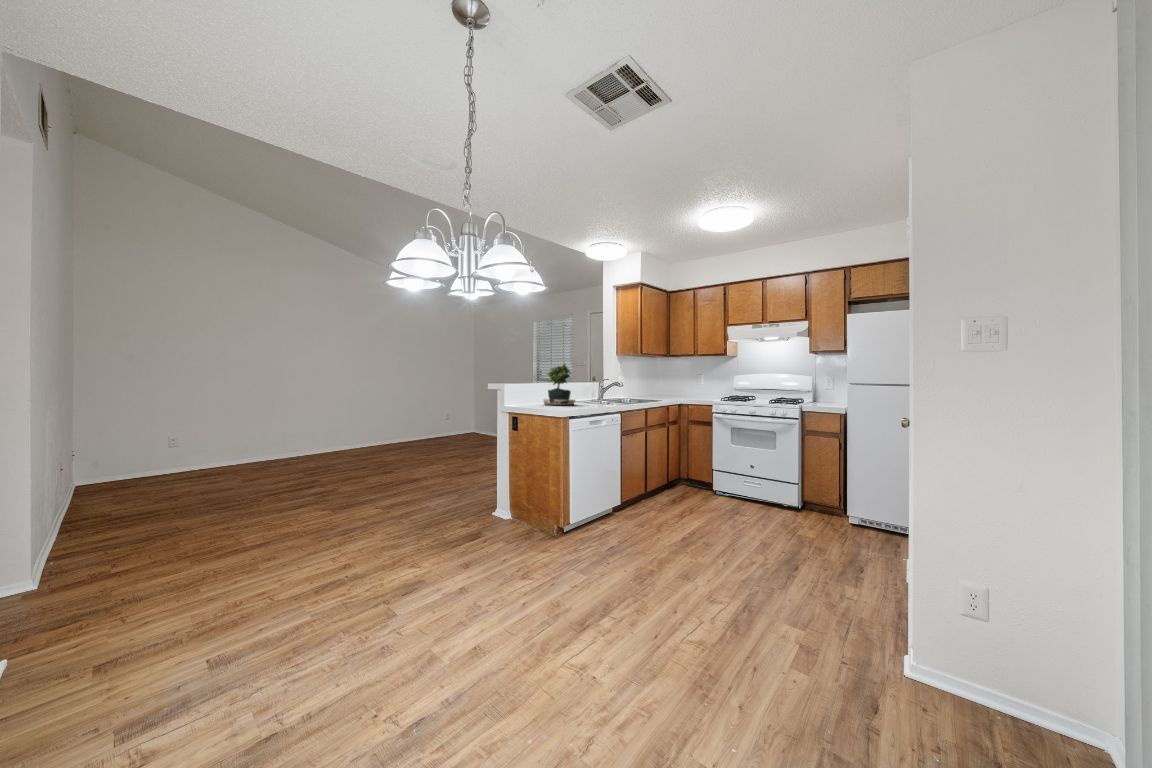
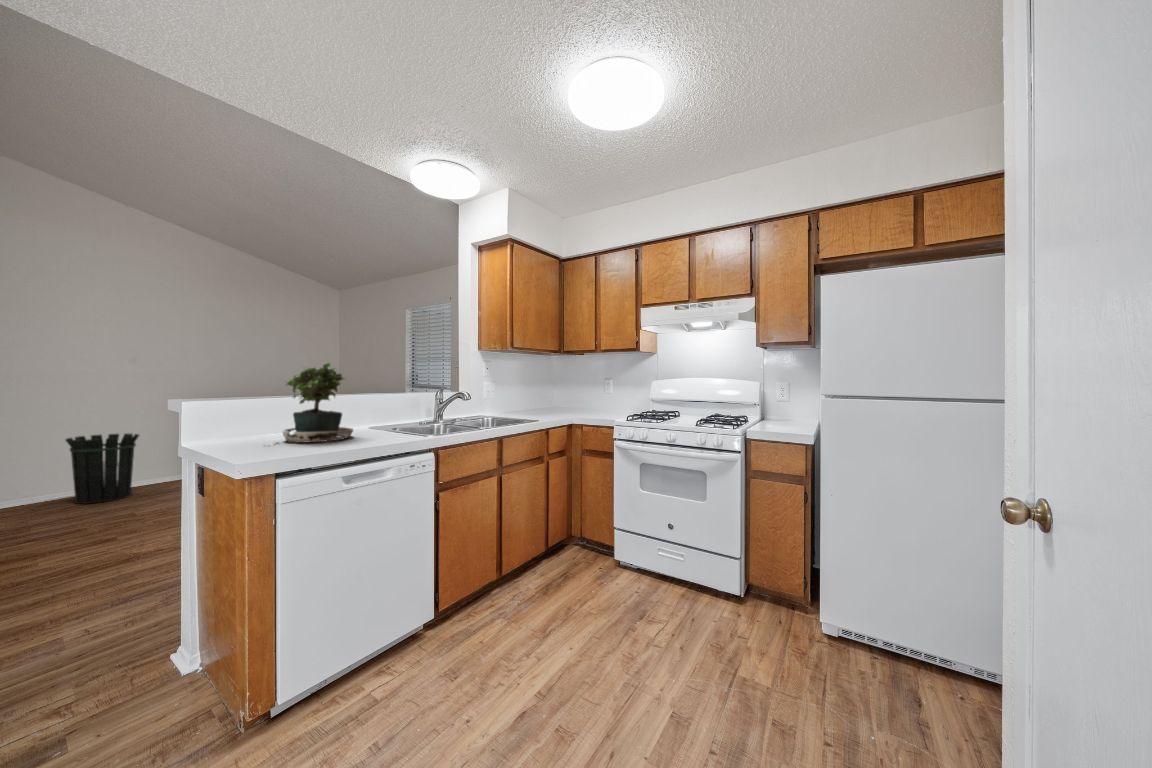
waste bin: none [323,412,362,458] -> present [66,433,139,504]

